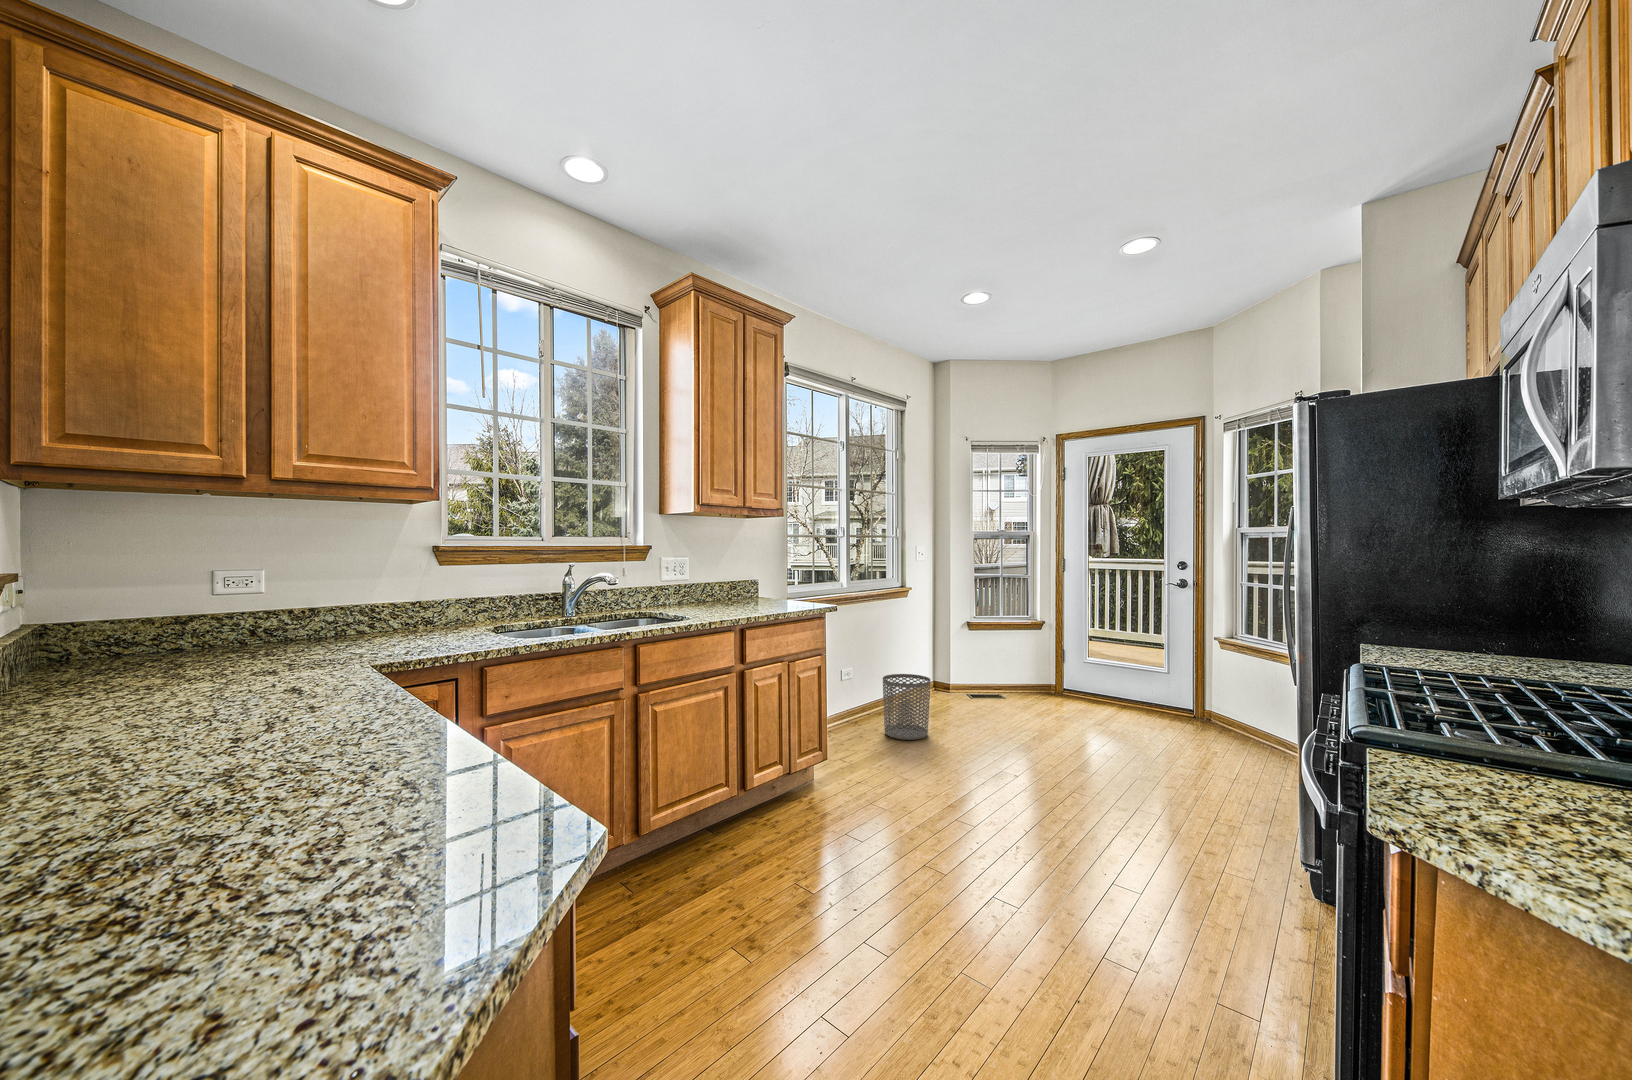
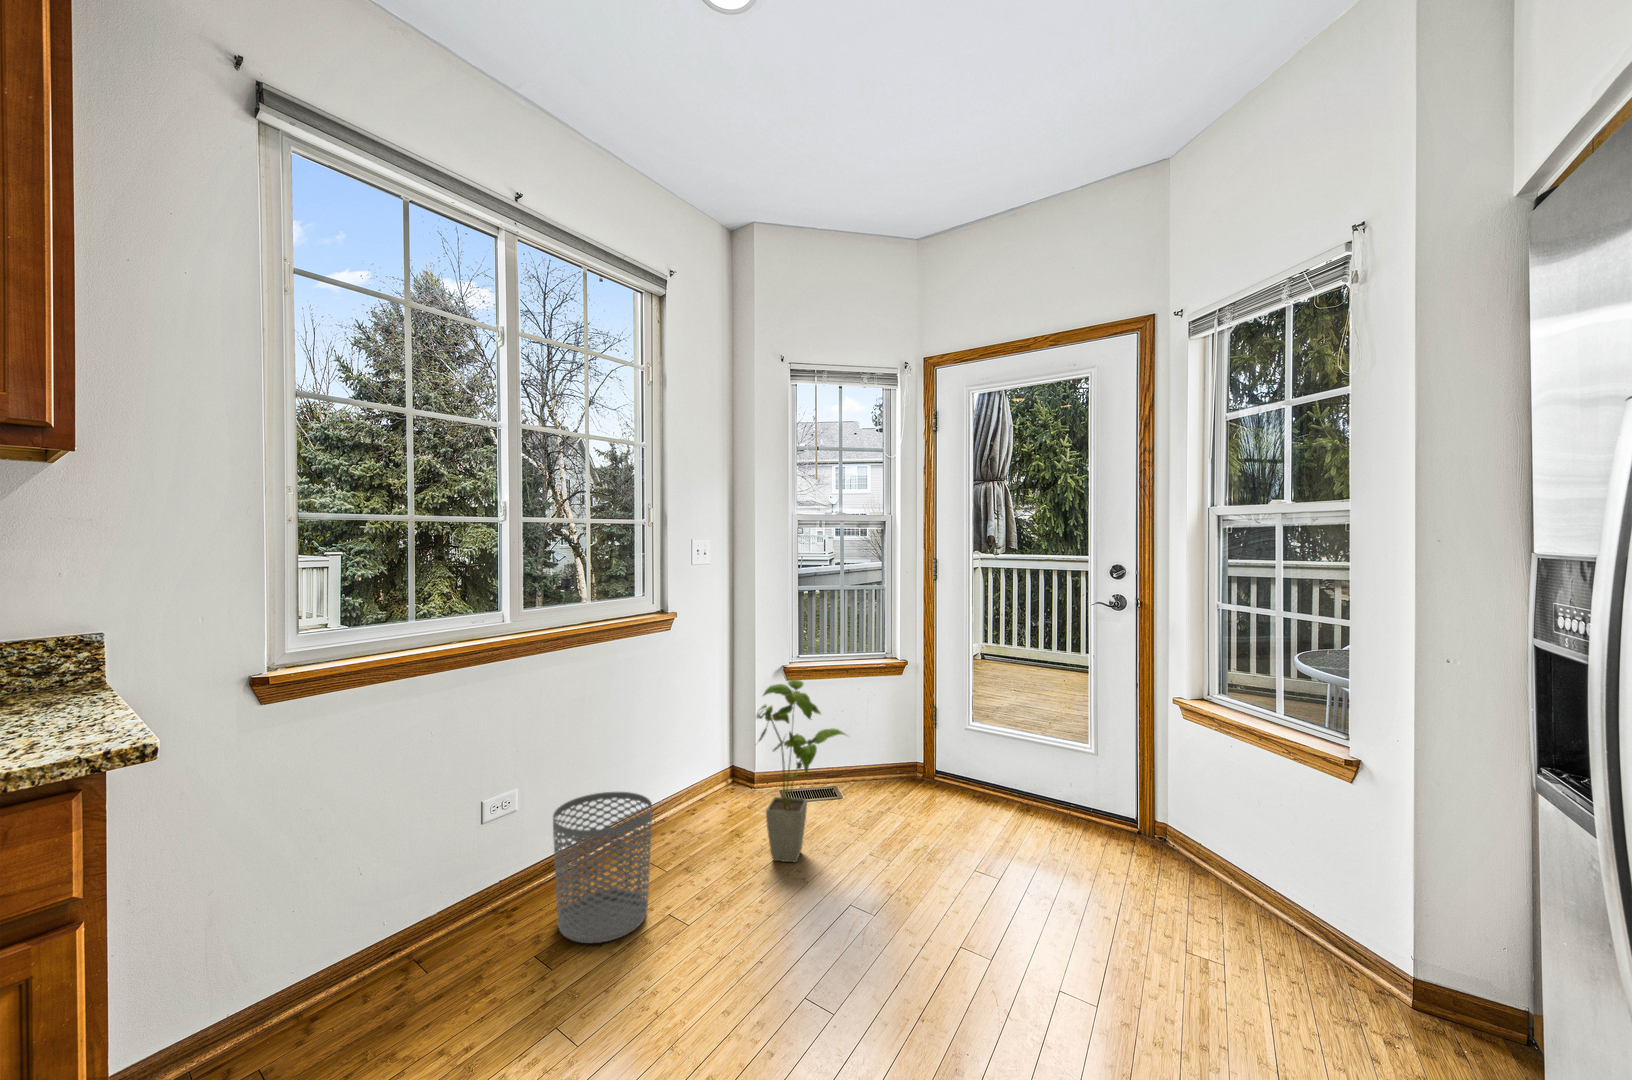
house plant: none [969,621,1023,721] -> present [757,680,845,862]

